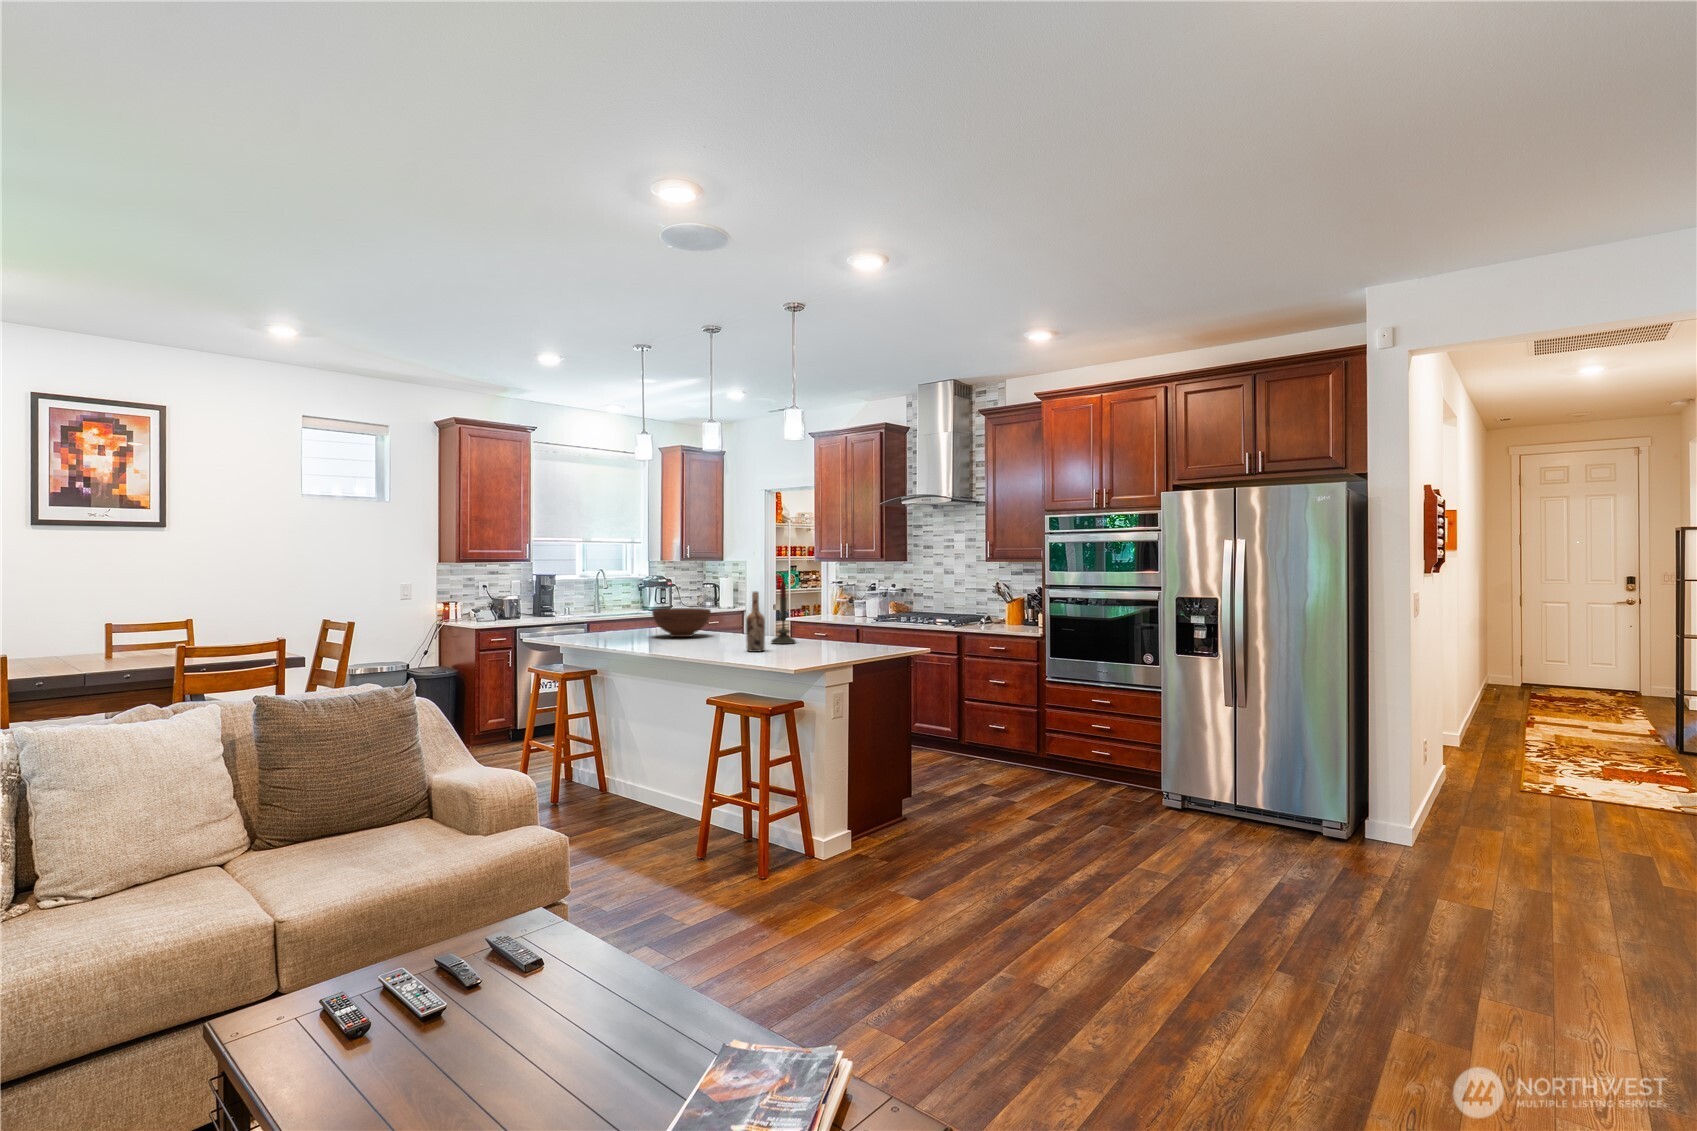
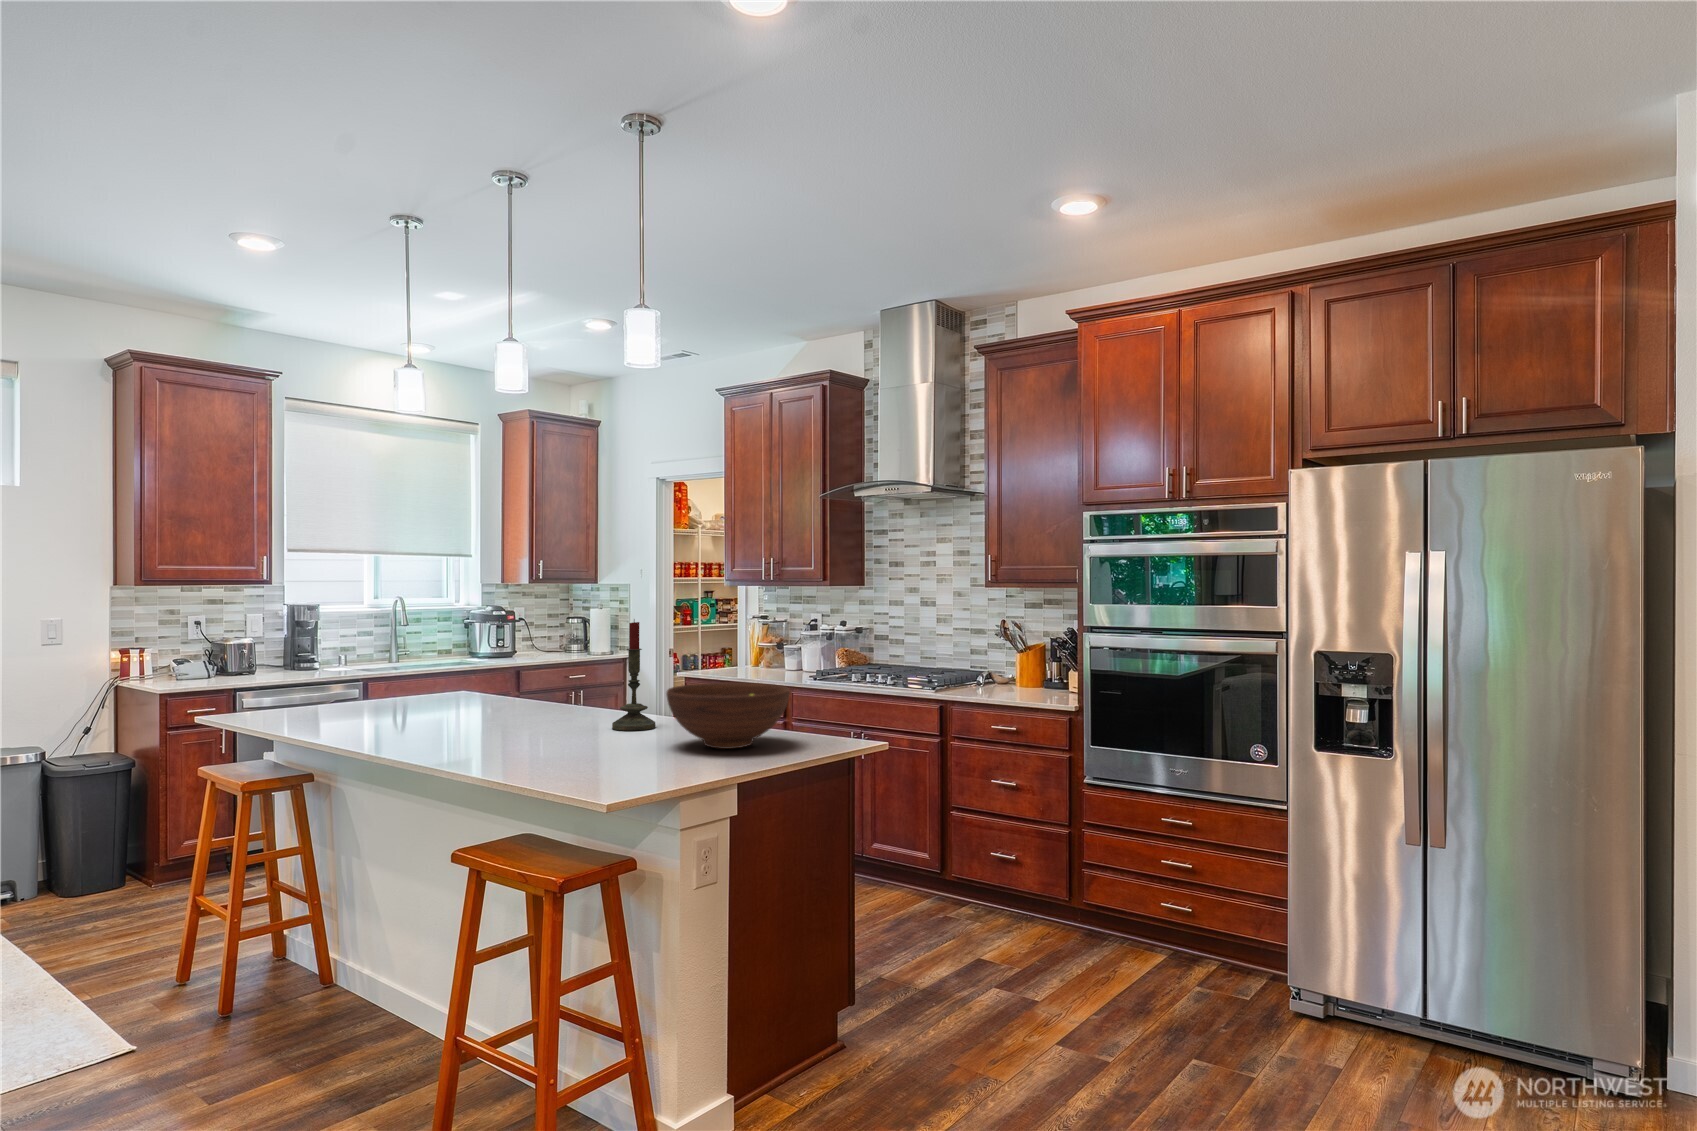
wine bottle: present [746,592,765,652] -> none [552,640,587,750]
fruit bowl: present [652,608,711,637] -> present [666,683,790,749]

